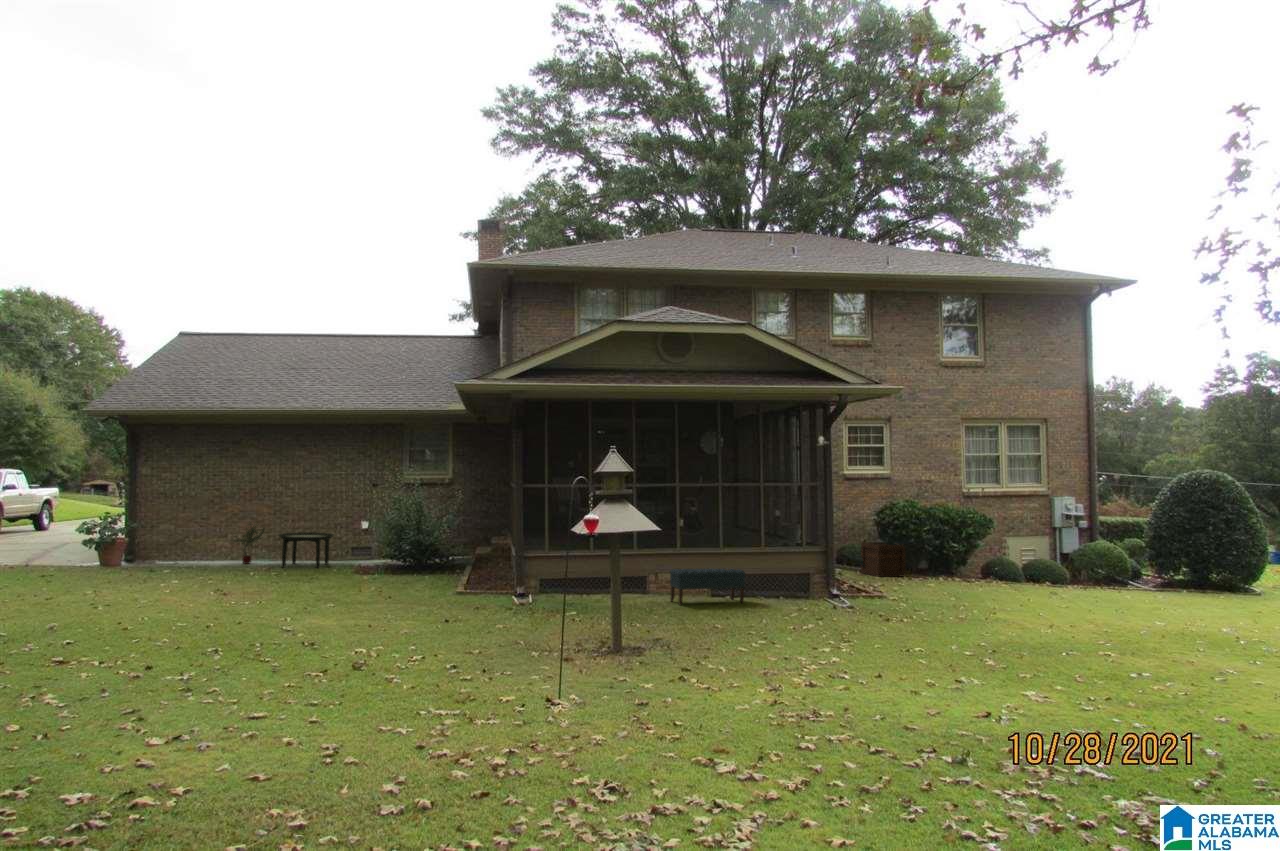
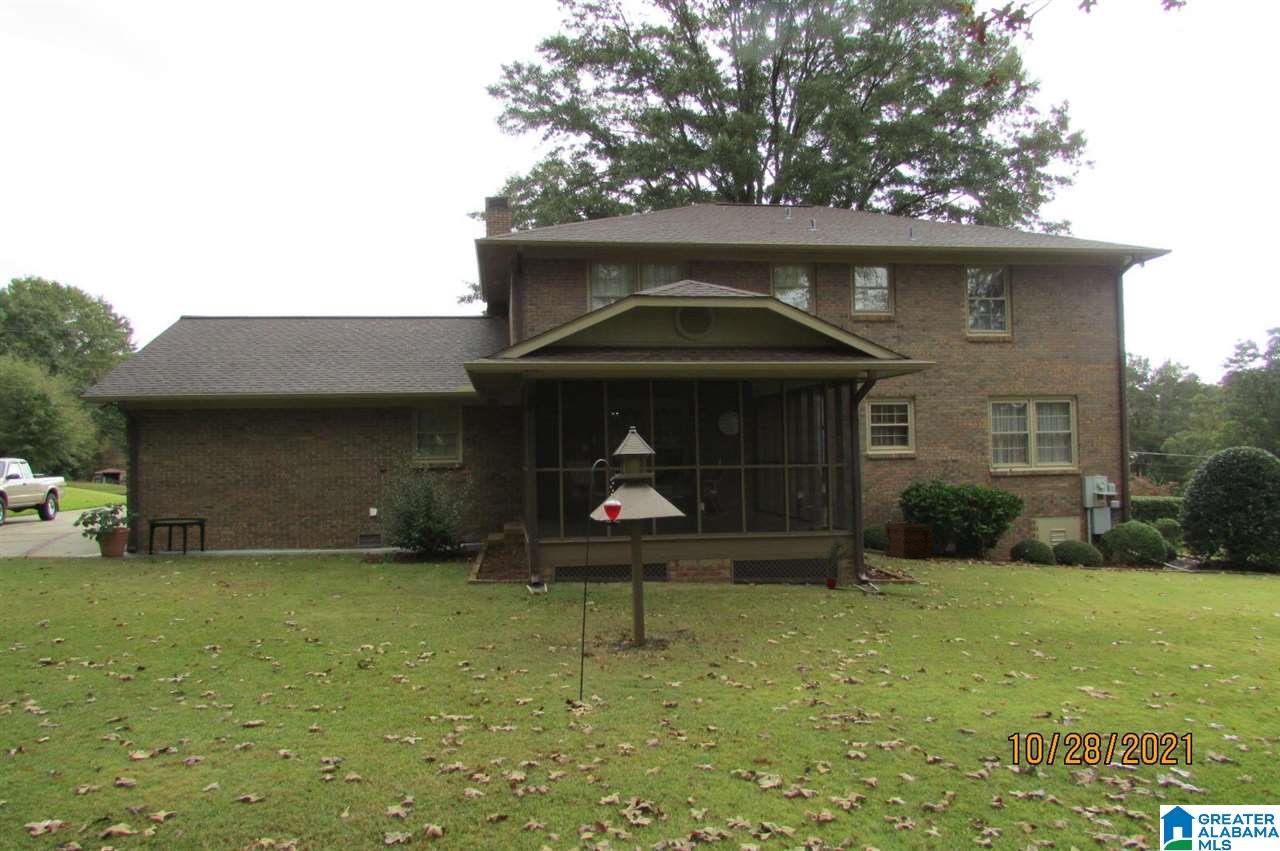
potted tree: present [232,522,265,564] -> present [812,533,853,589]
round table: present [279,532,334,568] -> present [147,518,208,555]
bench: present [670,568,745,605] -> none [691,552,770,592]

